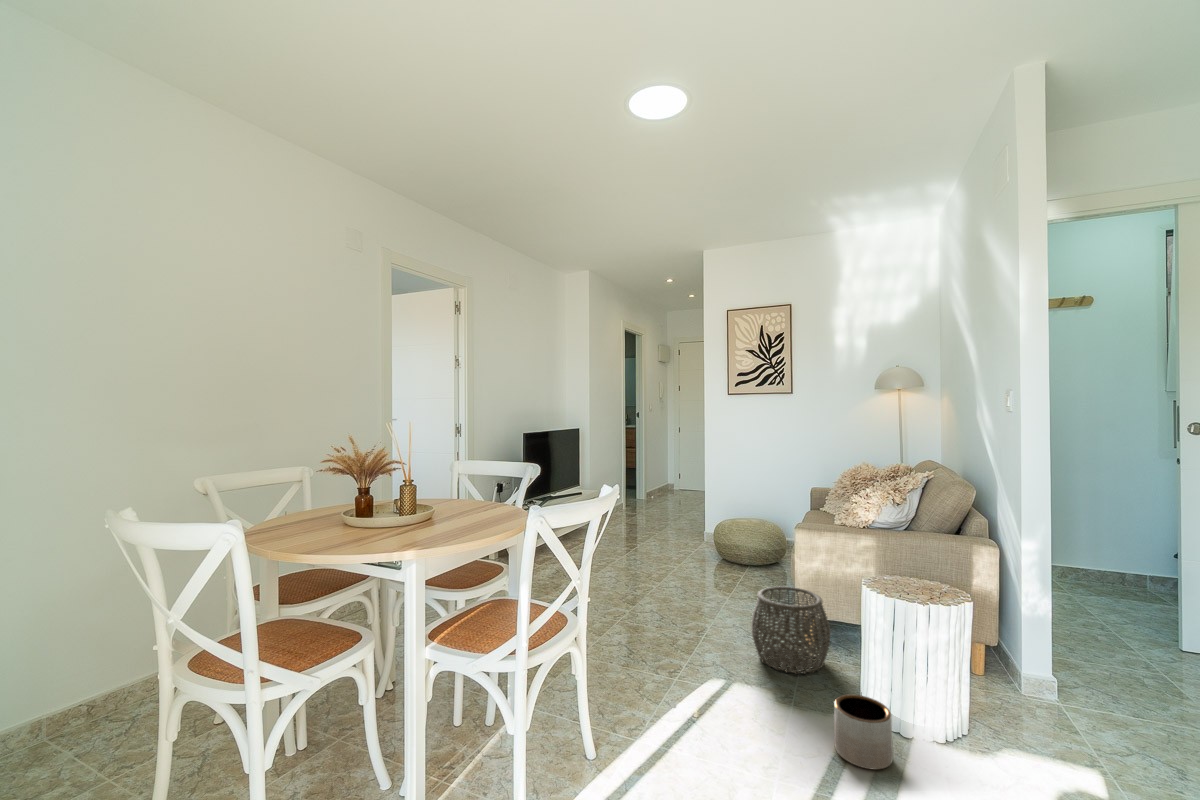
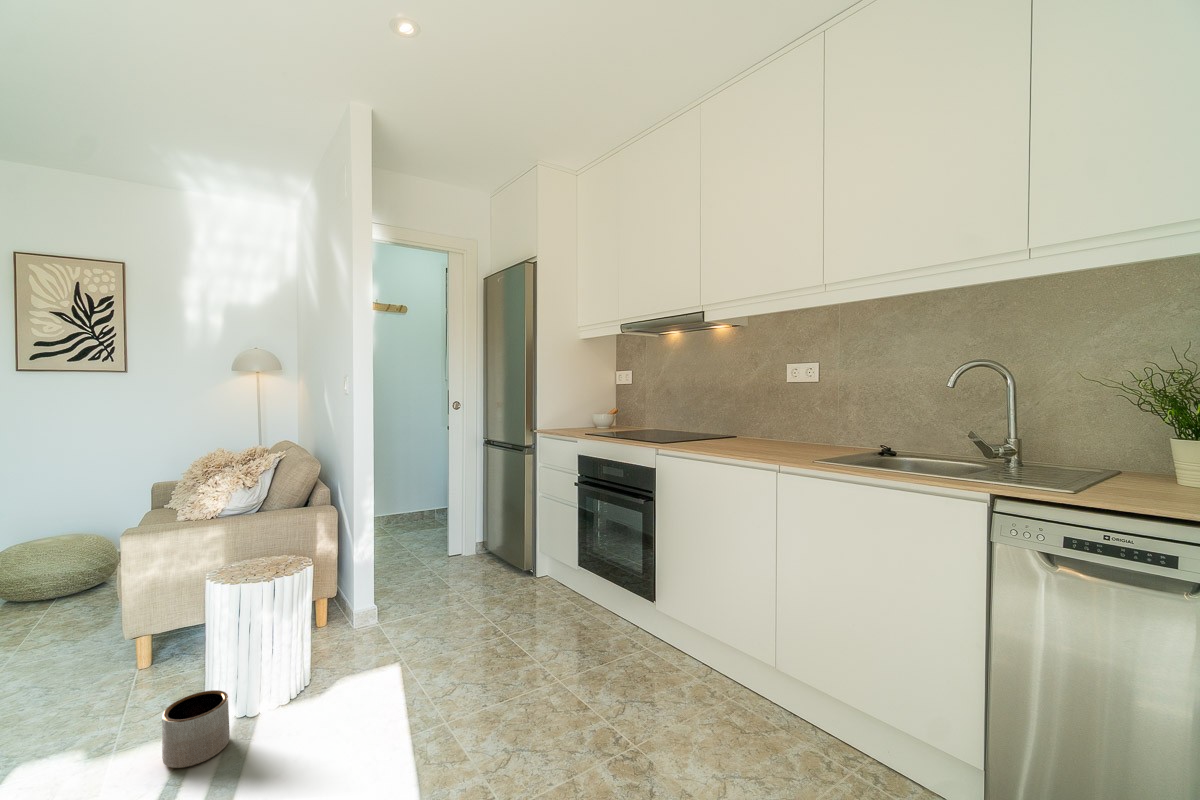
woven basket: present [751,586,830,674] -> none [46,604,168,714]

